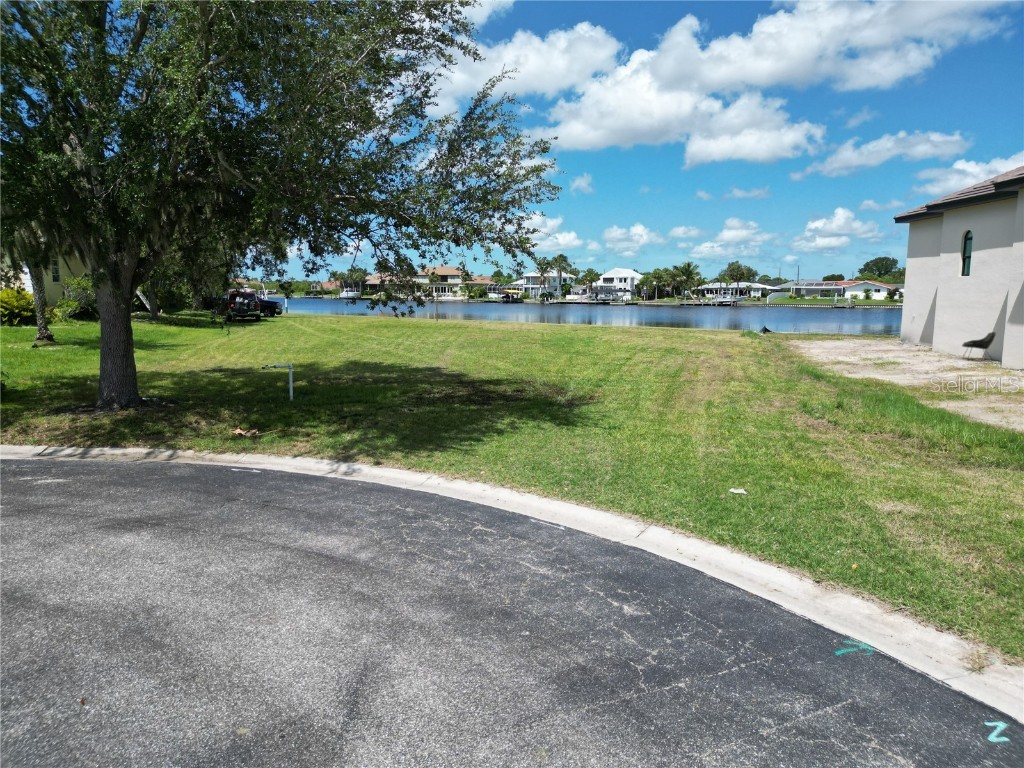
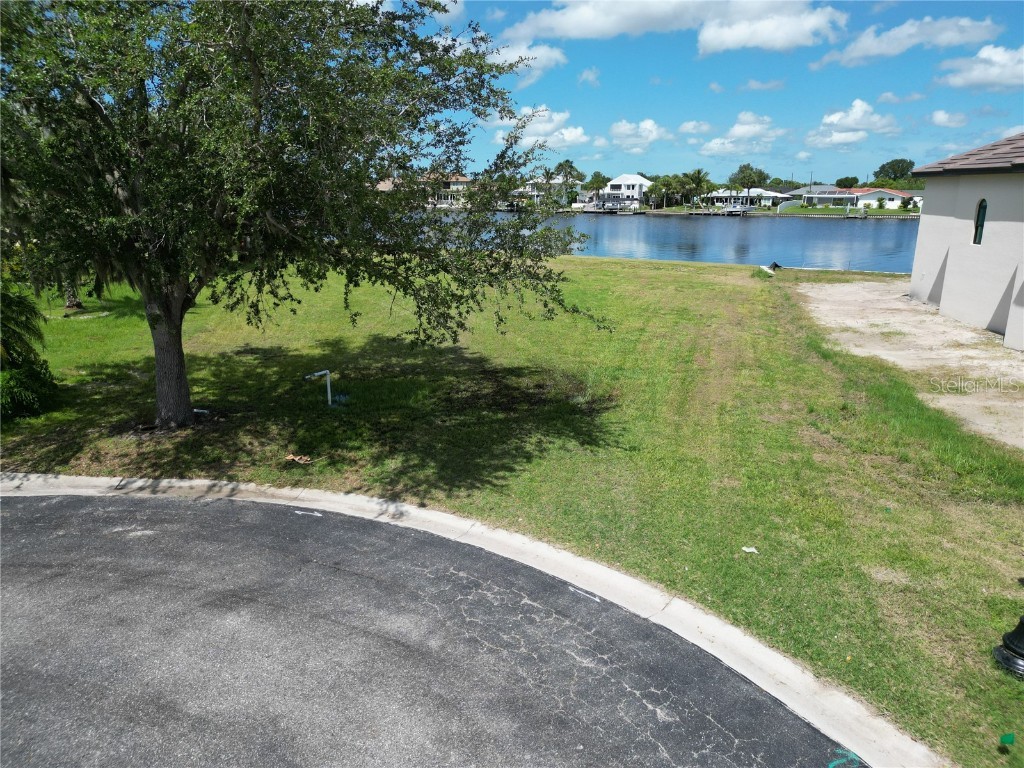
lounge chair: present [962,332,996,360] -> none [966,304,1001,333]

